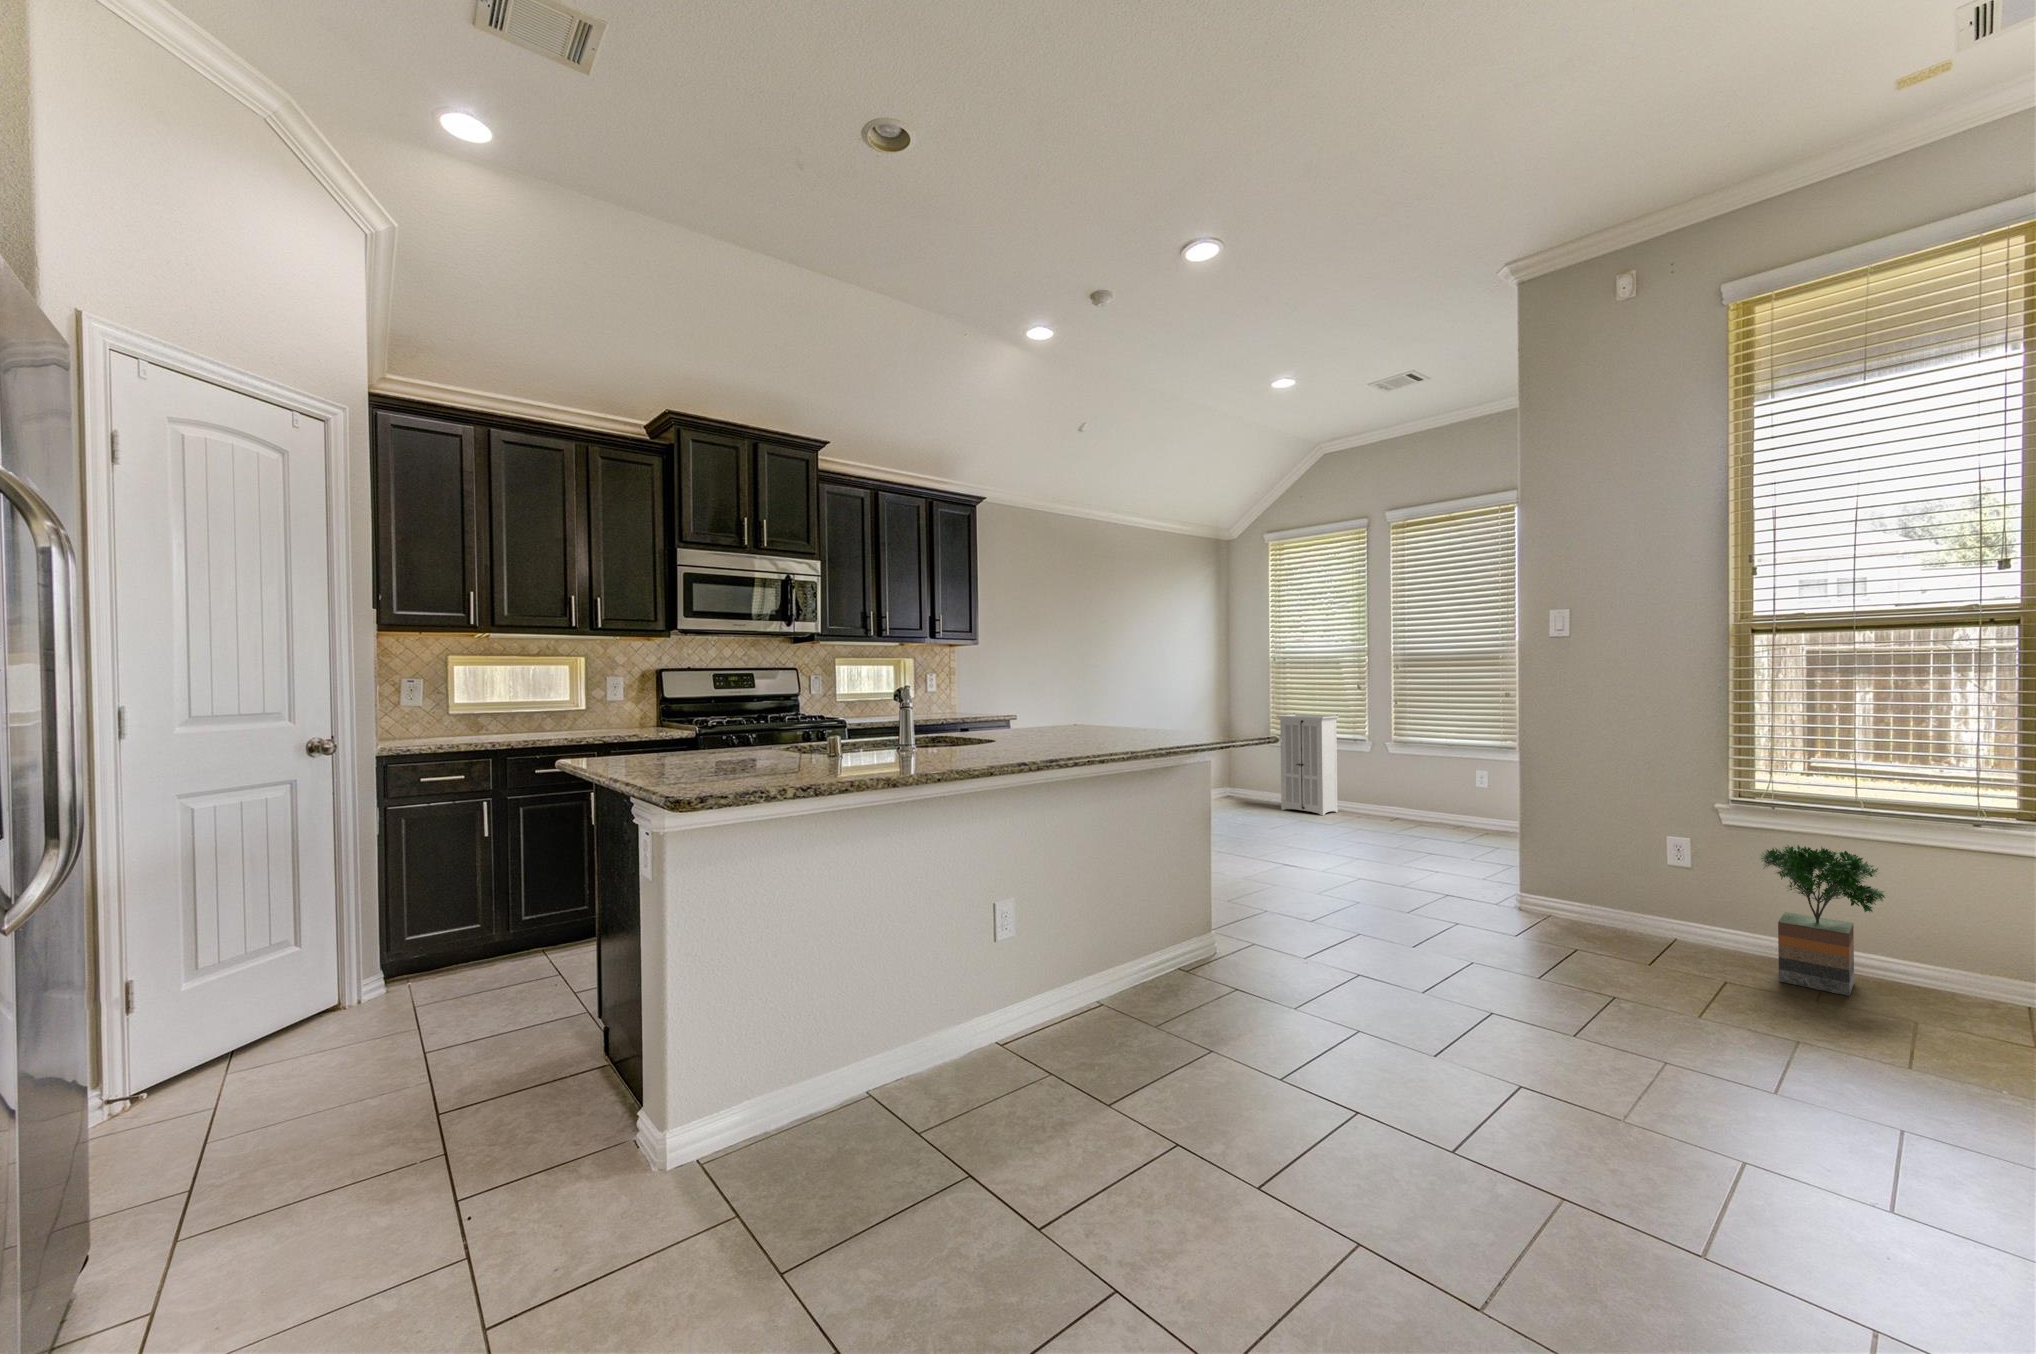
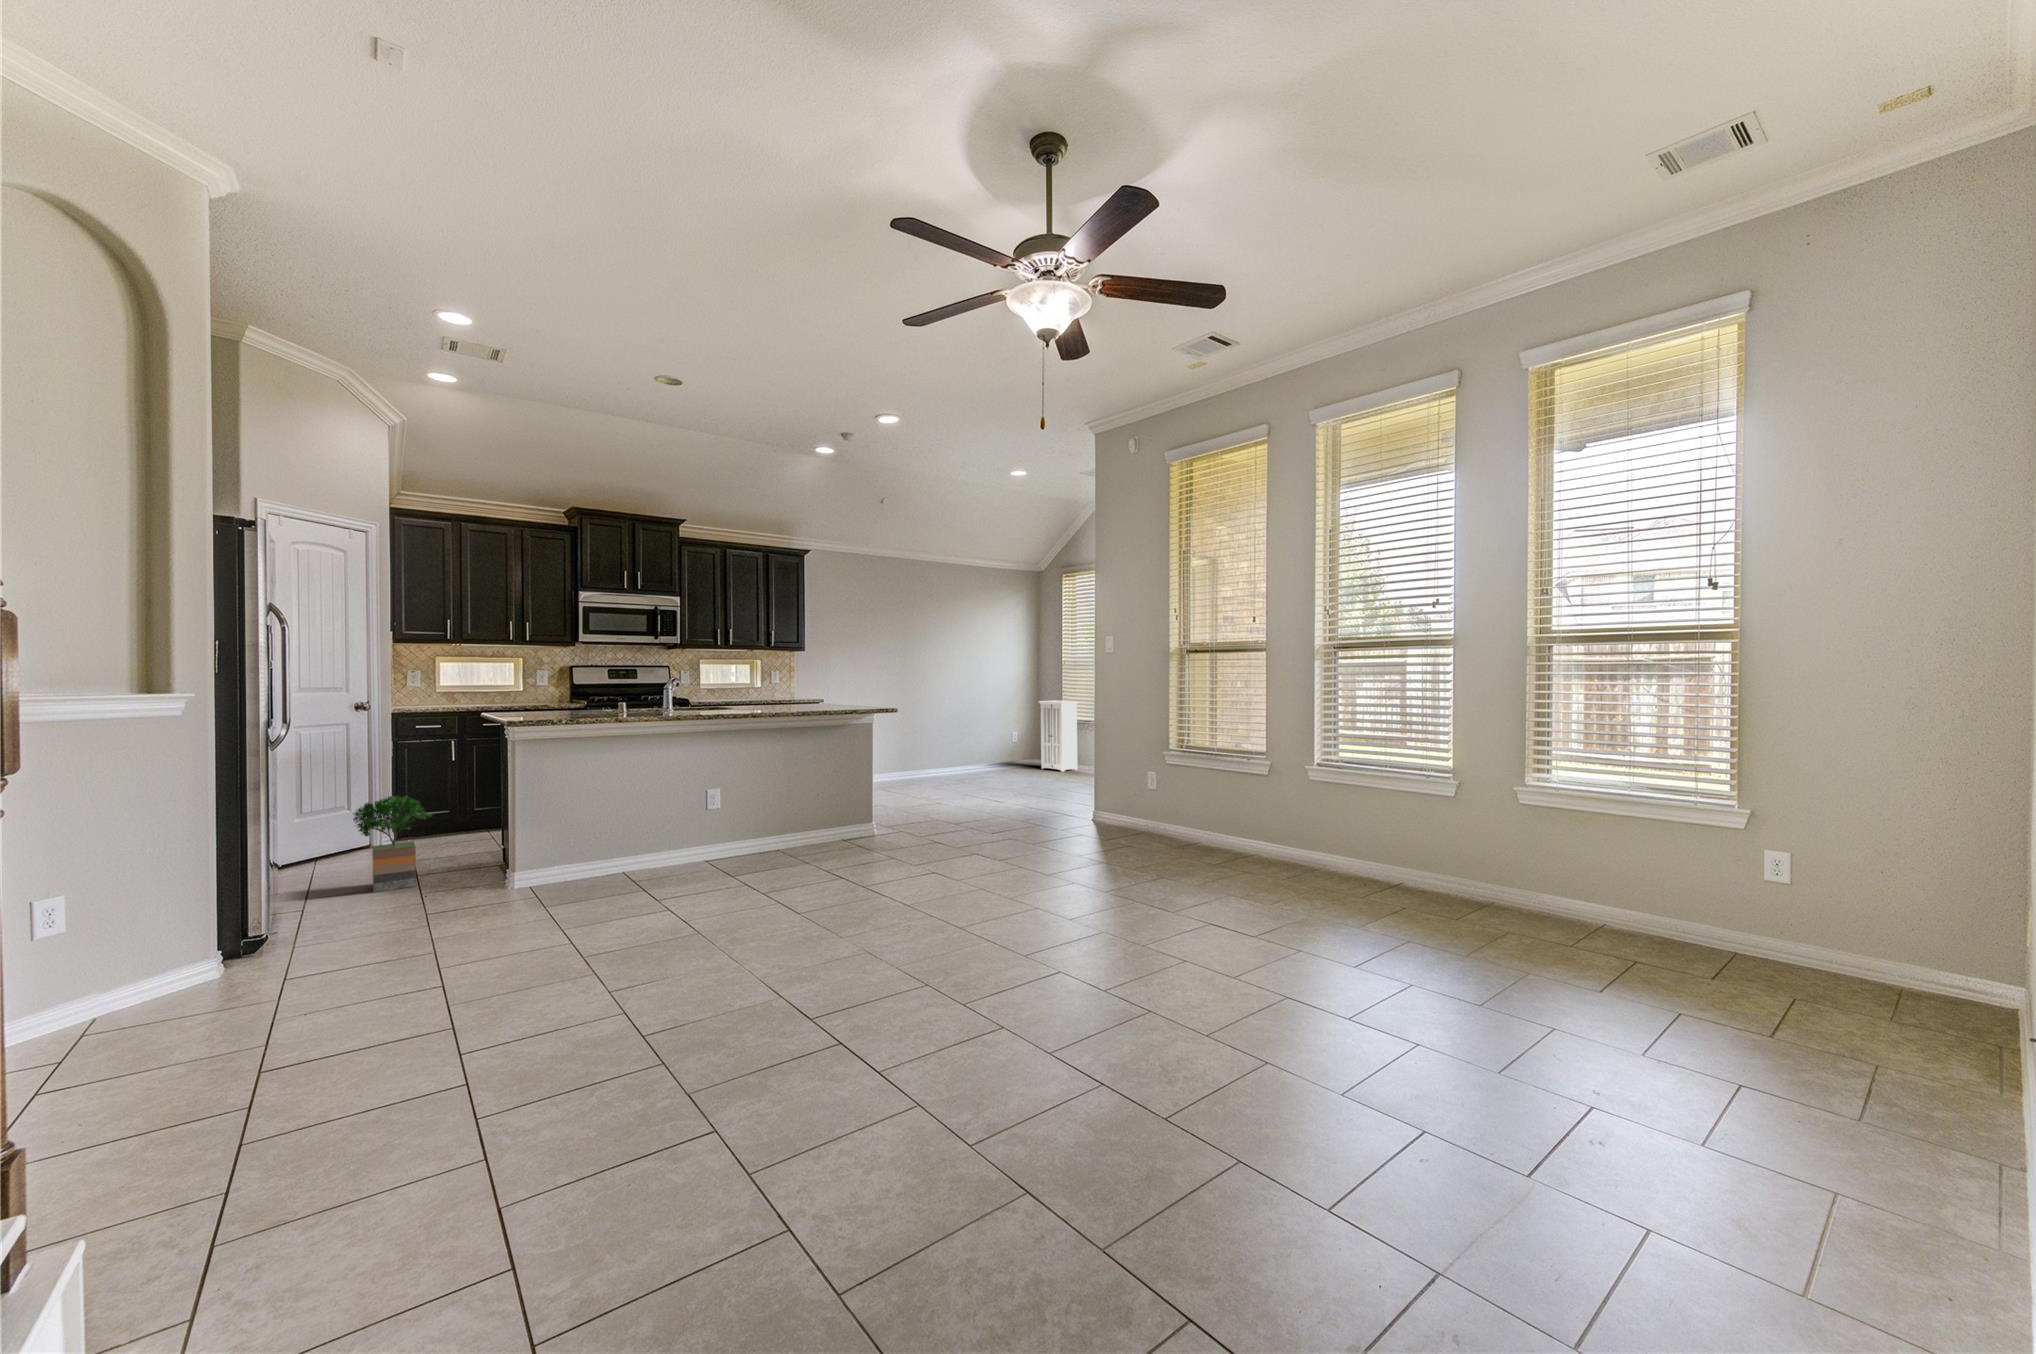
potted tree: present [1761,845,1885,996] -> present [353,795,432,892]

